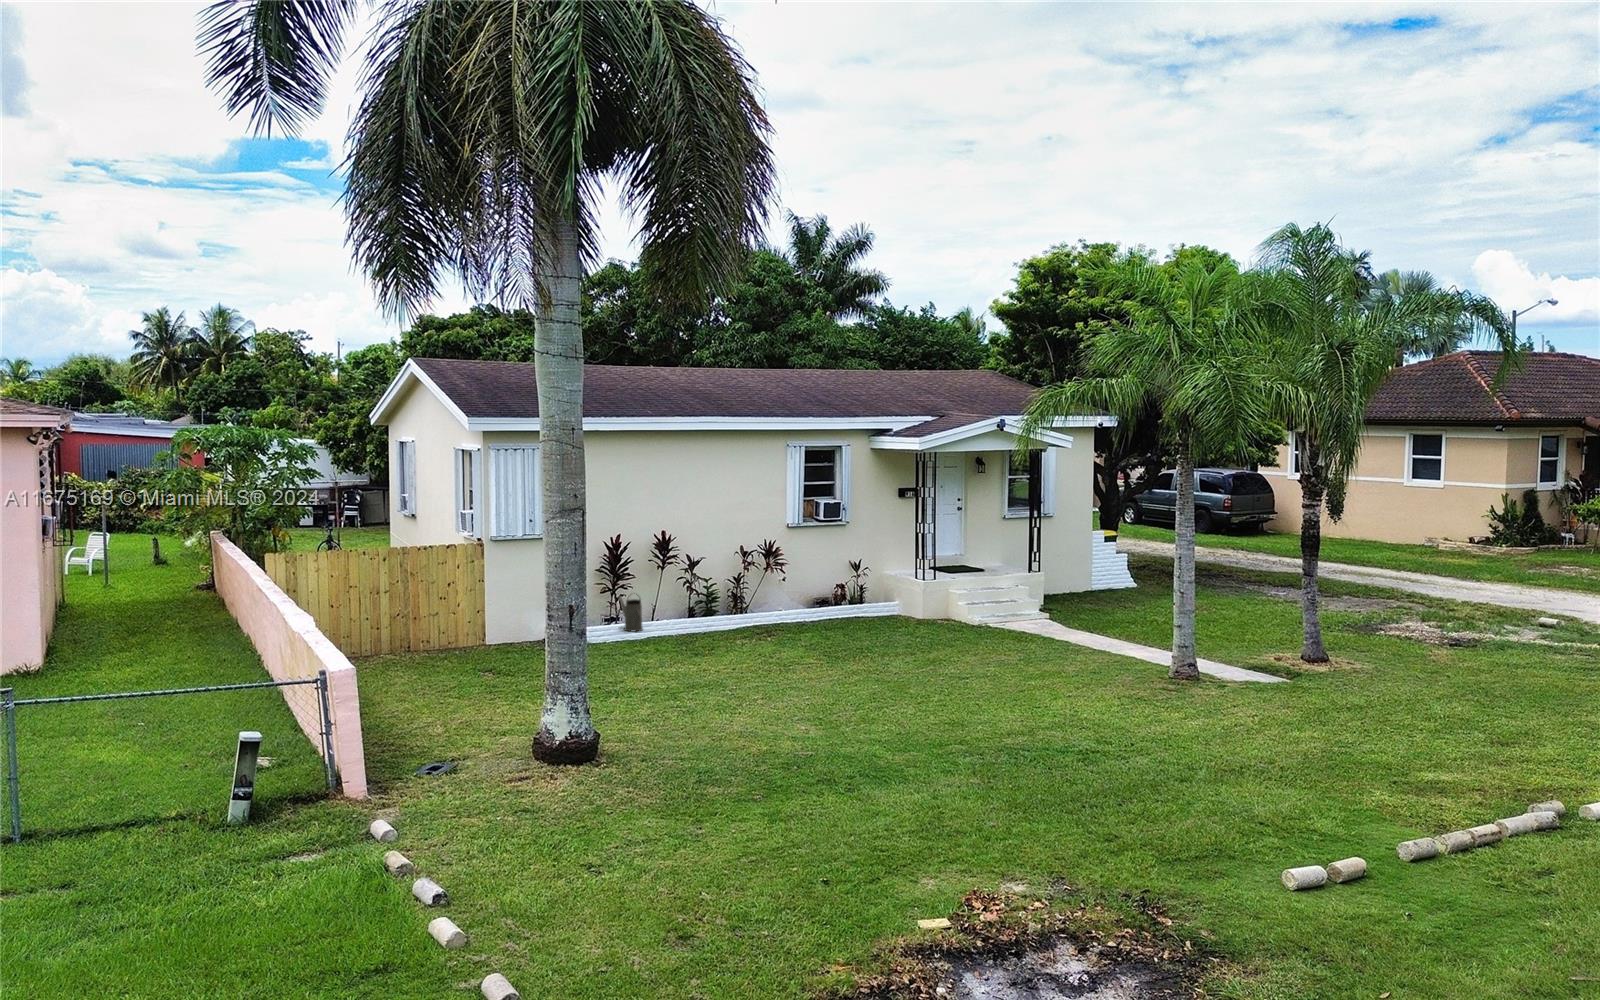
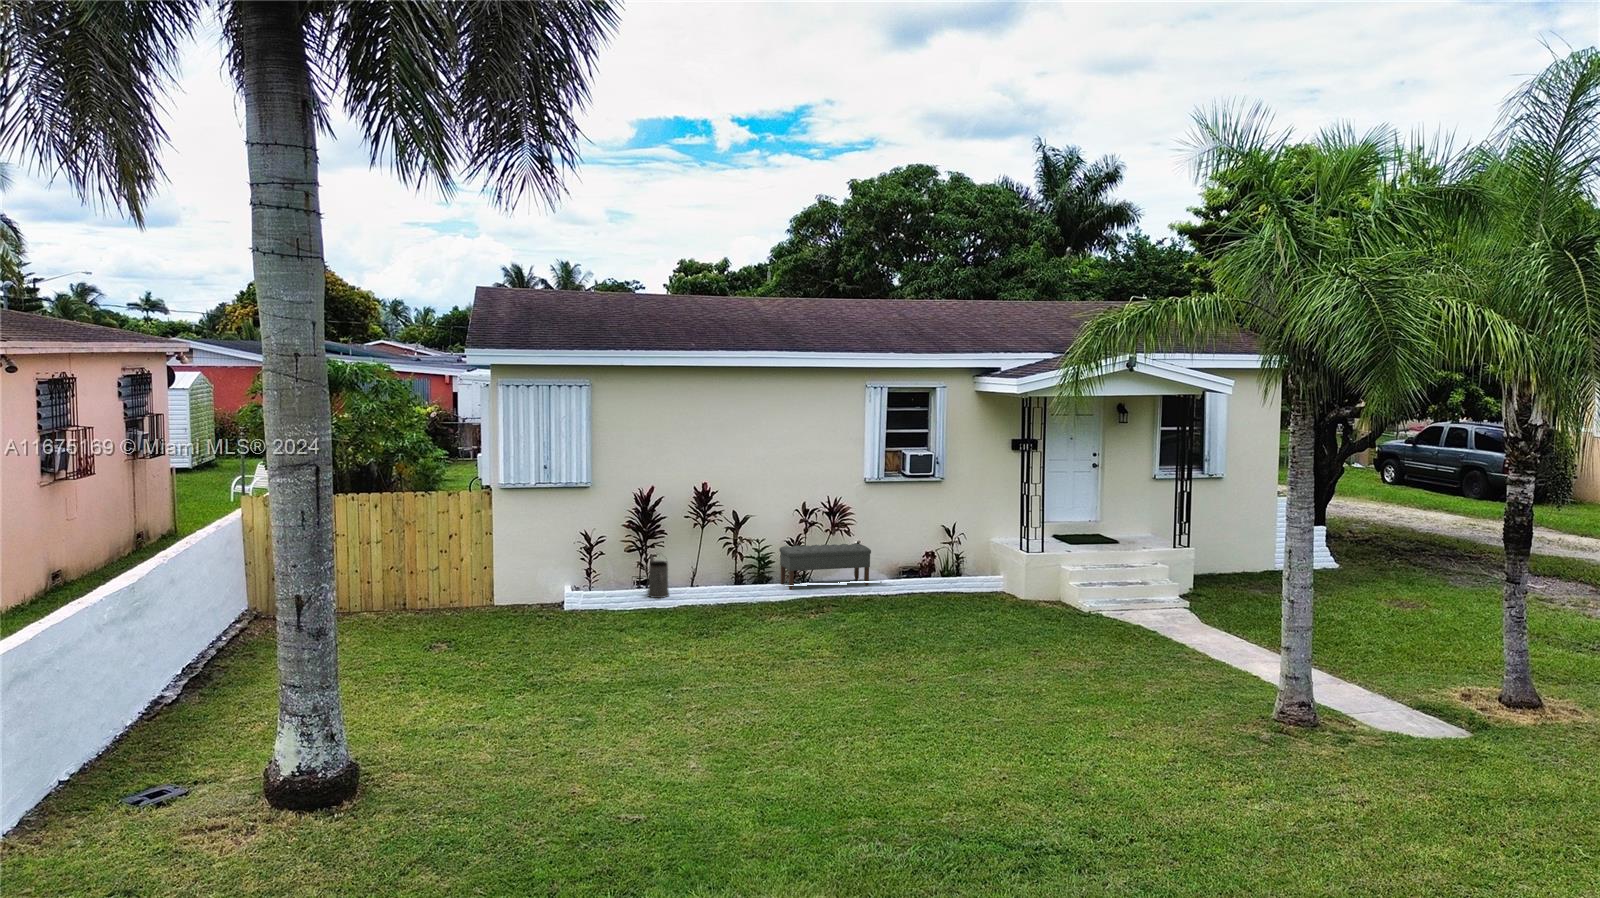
bench: none [723,580,800,620] -> present [779,544,871,590]

